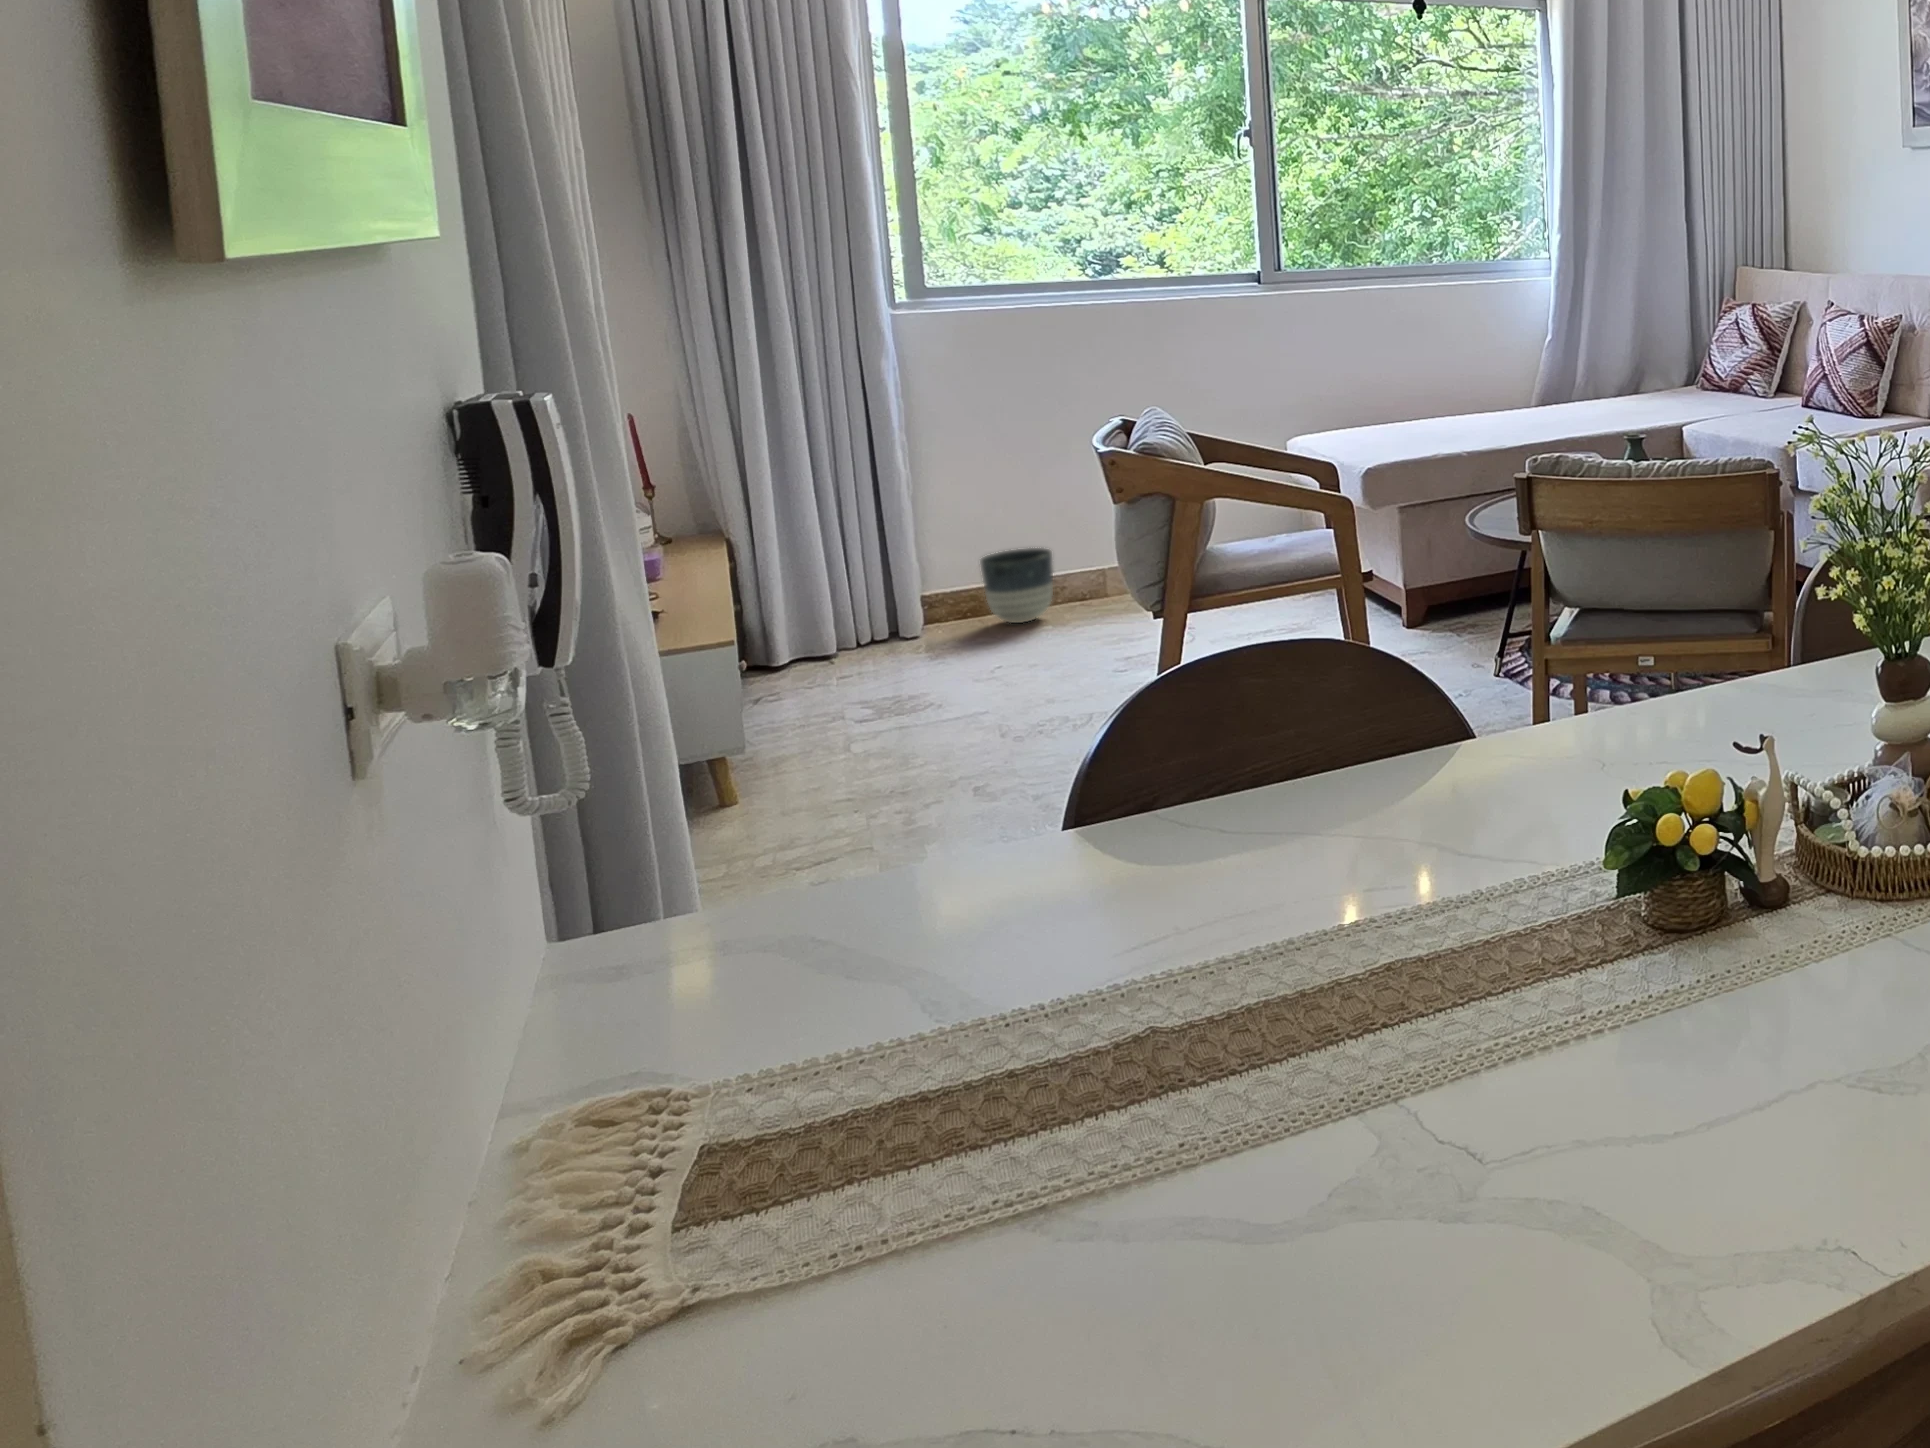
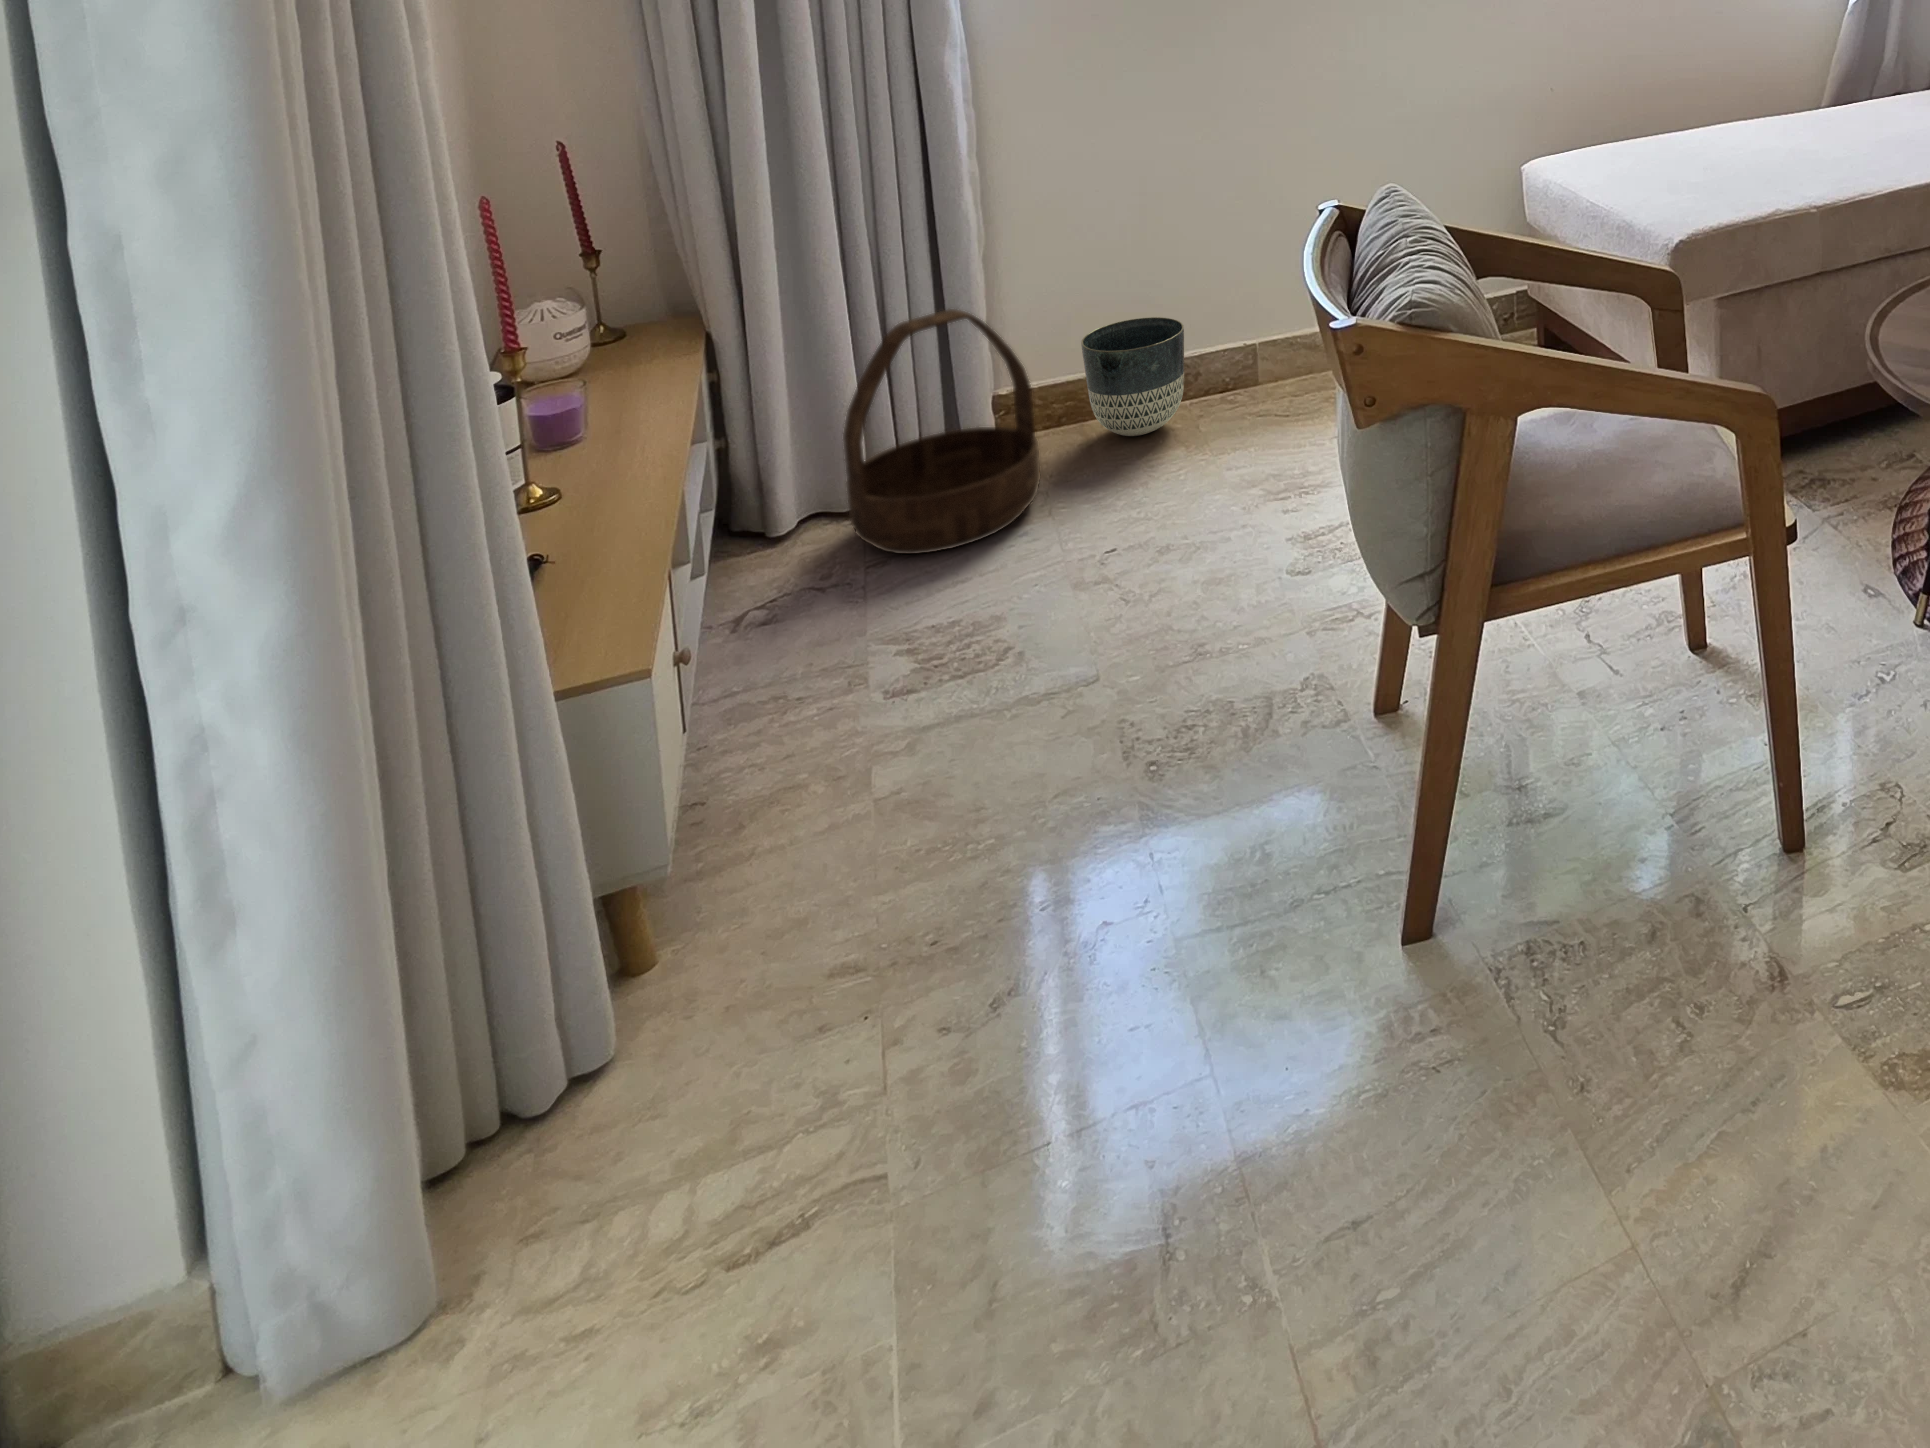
basket: none [821,525,952,674] -> present [843,309,1041,554]

